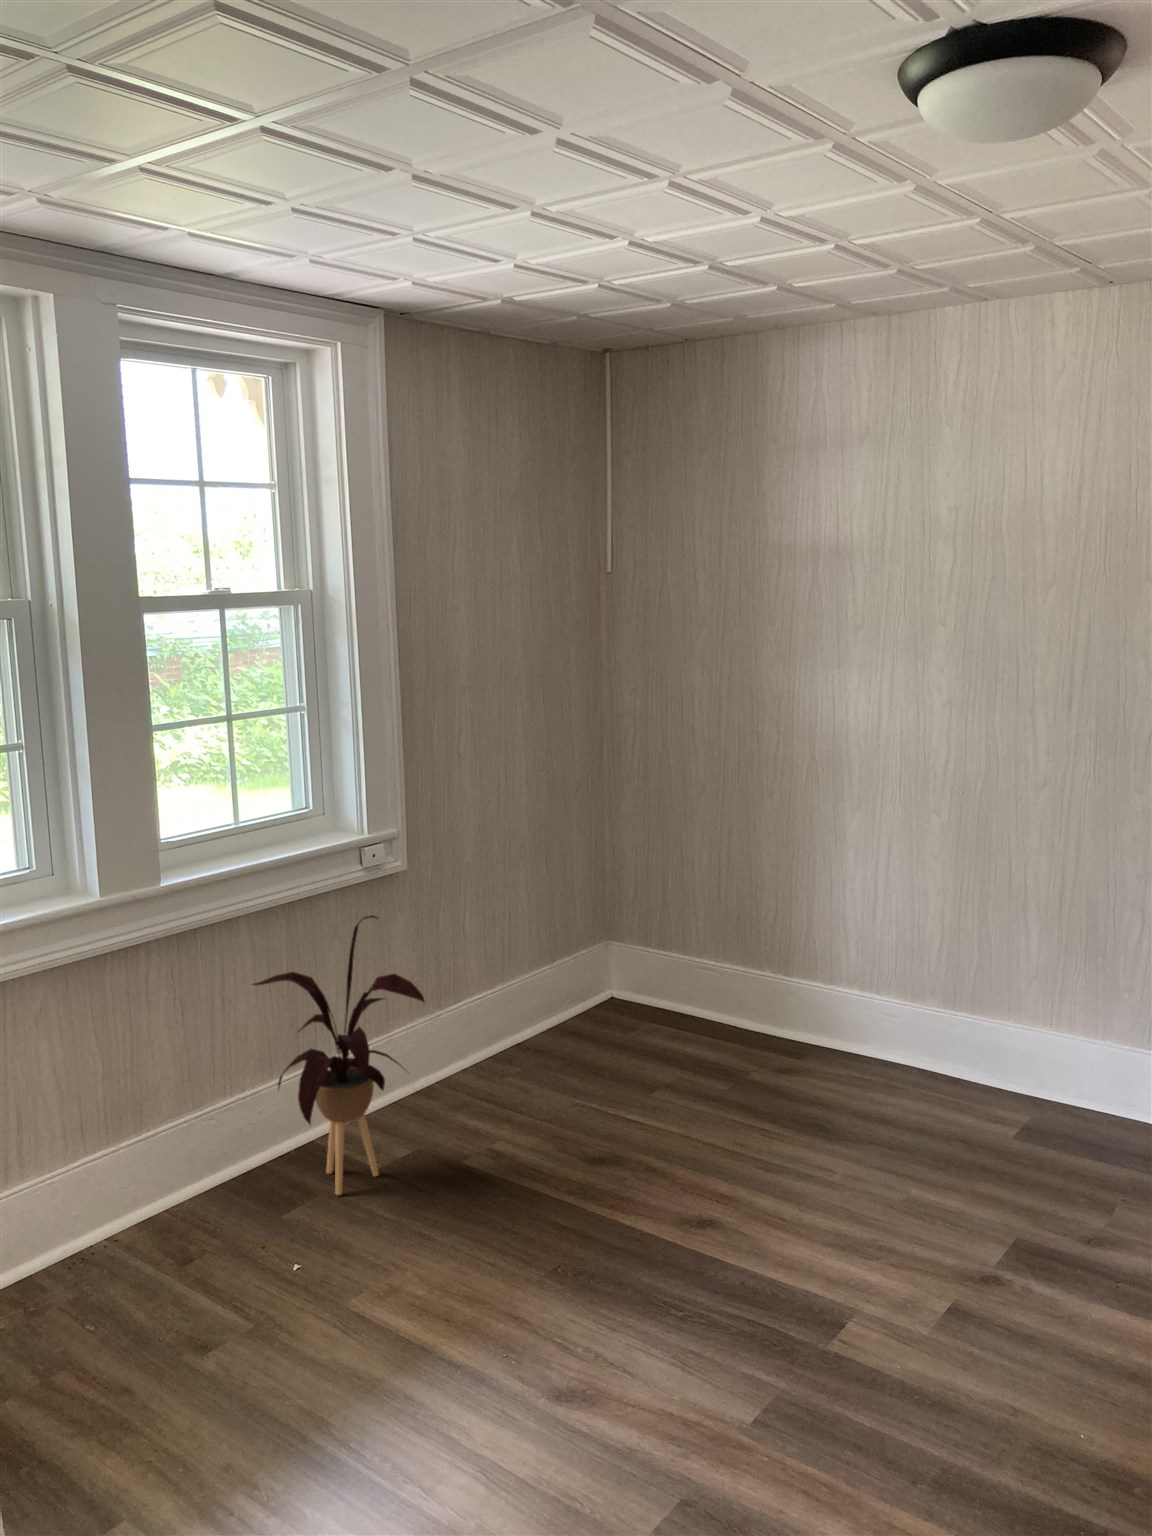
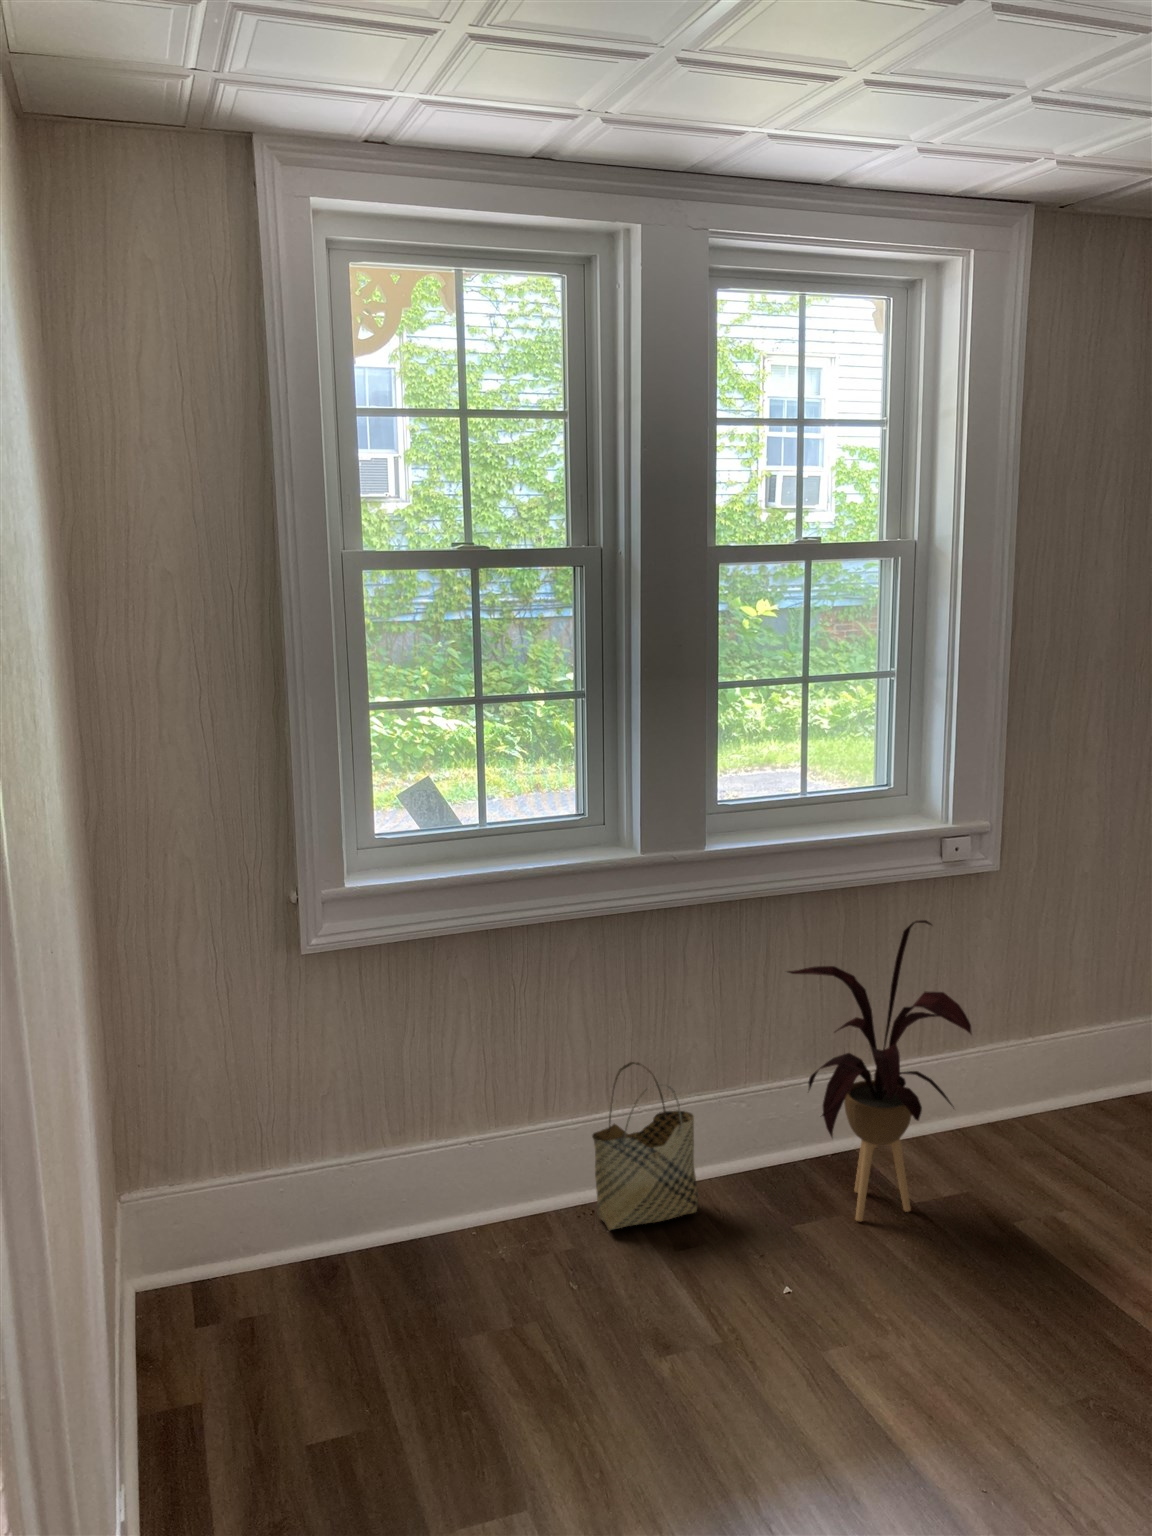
woven basket: none [82,1101,191,1270] -> present [592,1062,698,1230]

